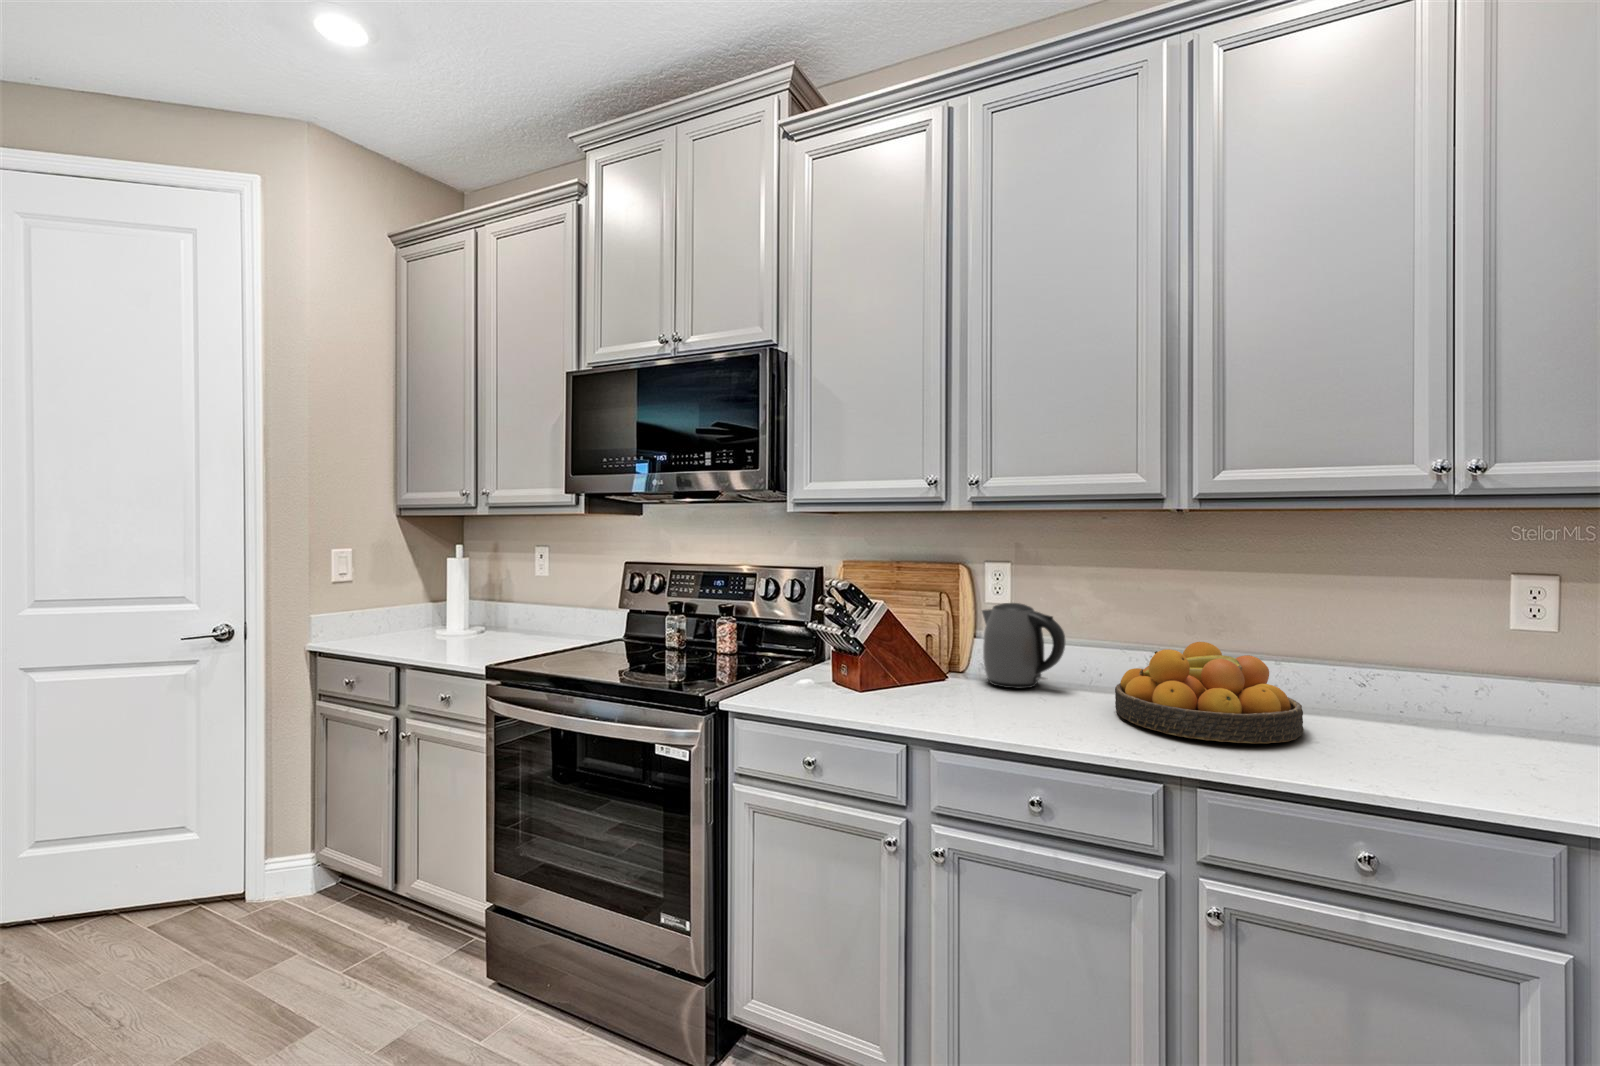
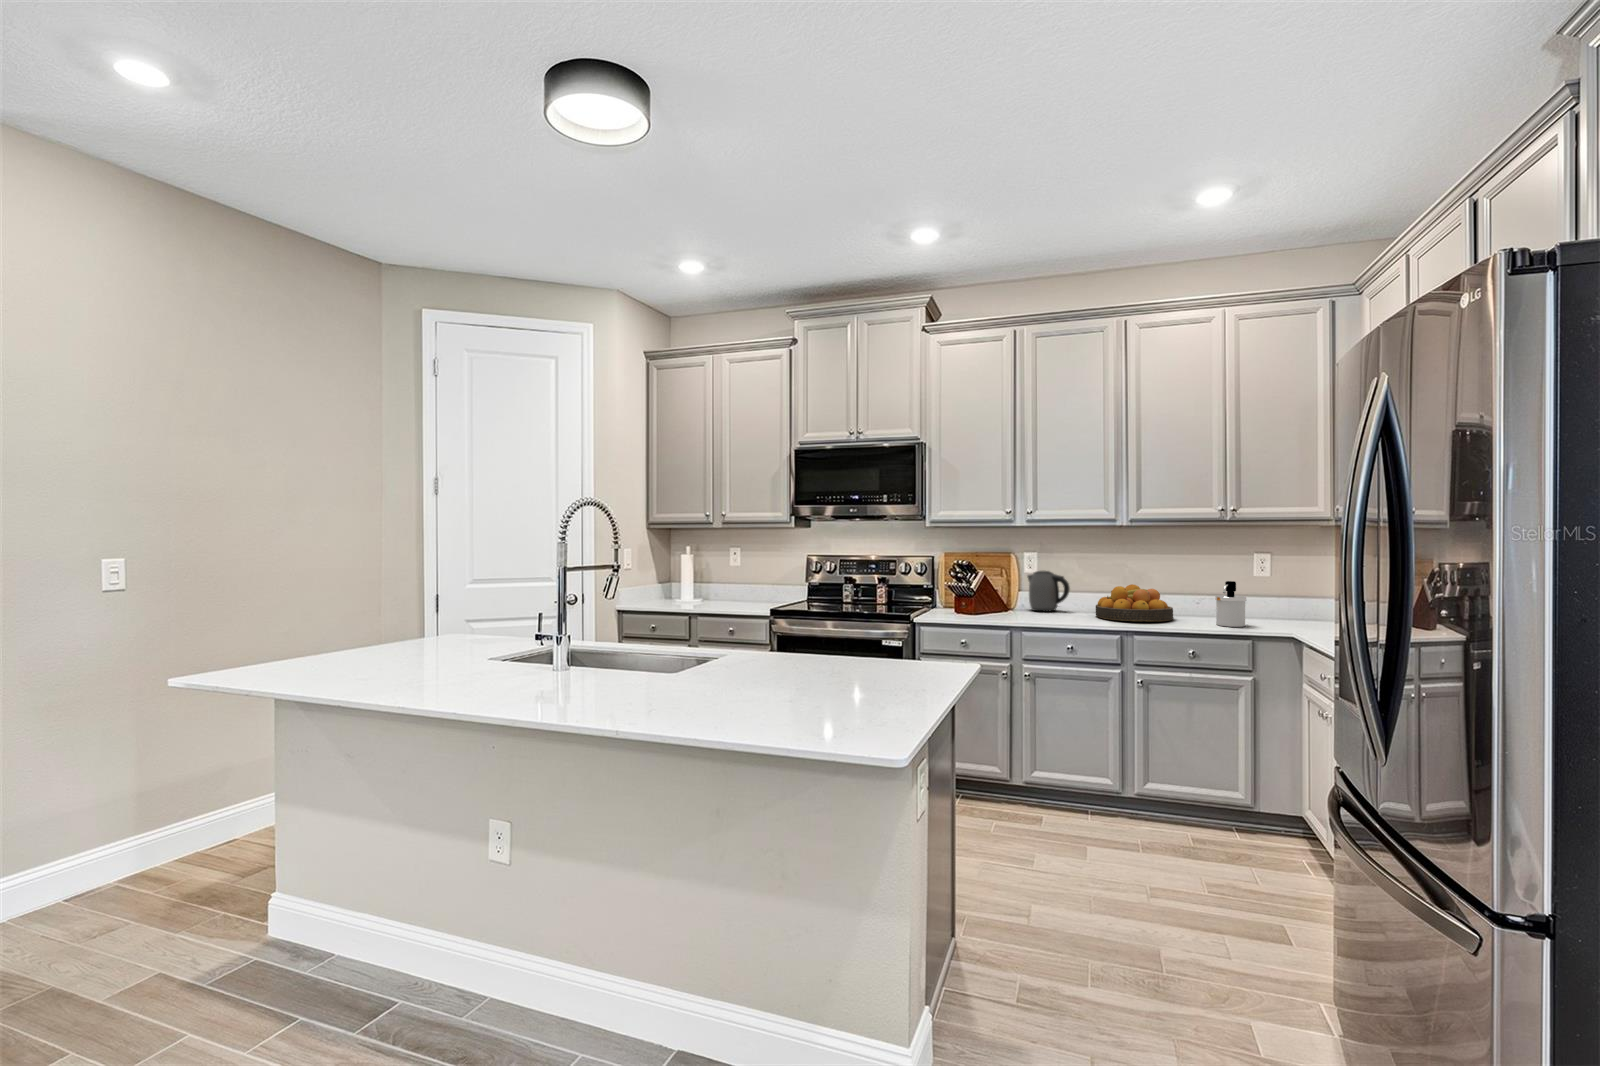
soap dispenser: none [1425,654,1522,782] -> present [1215,581,1246,627]

